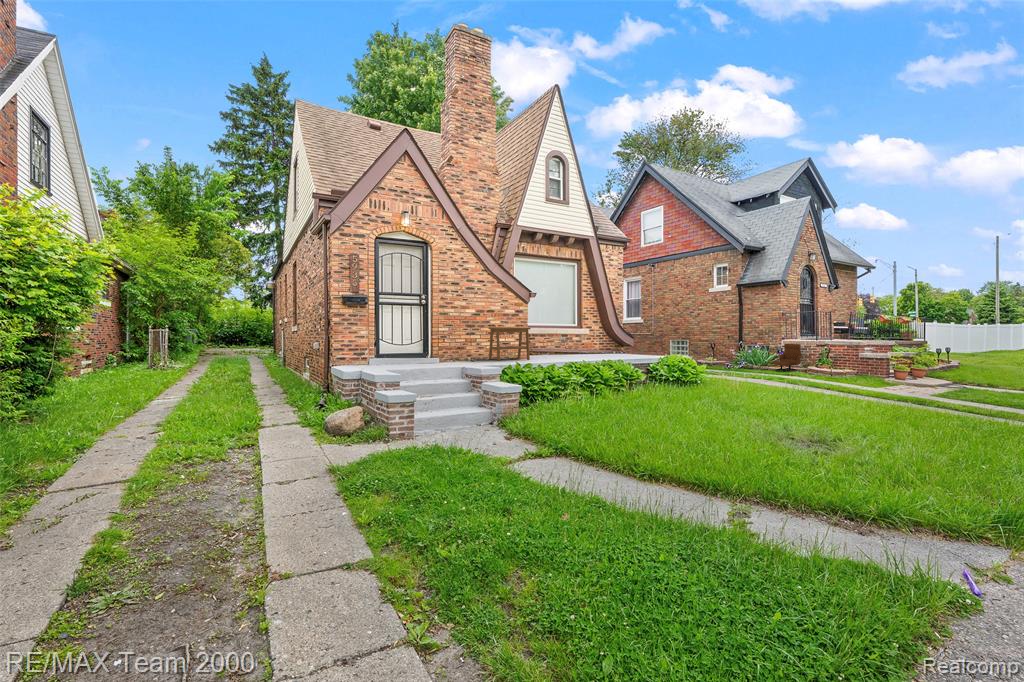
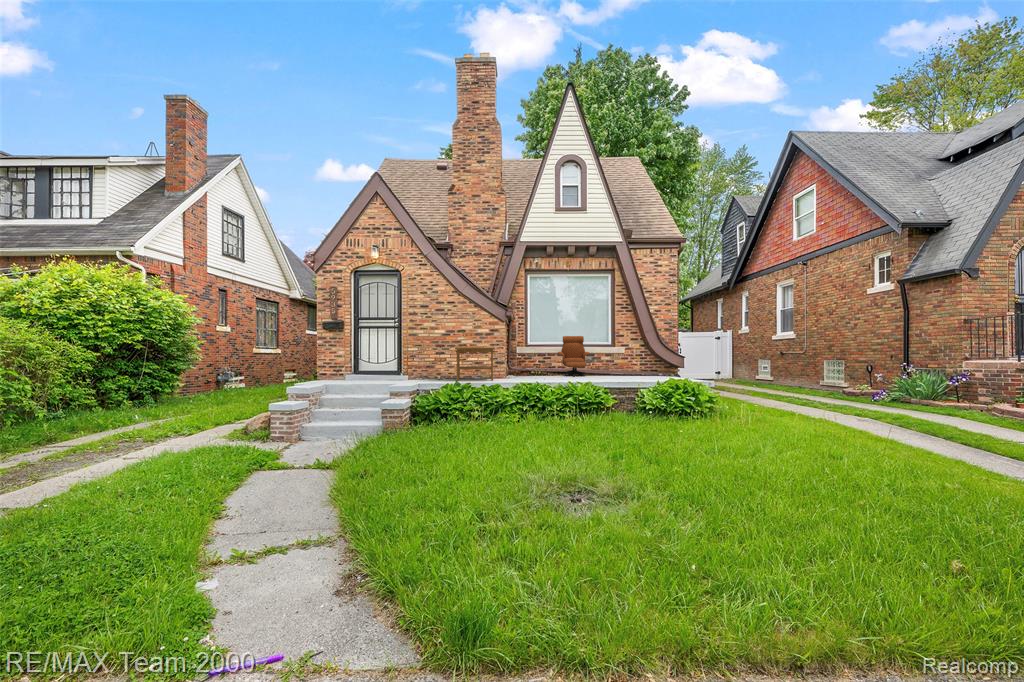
lounge chair: present [773,344,803,372] -> present [558,336,590,376]

